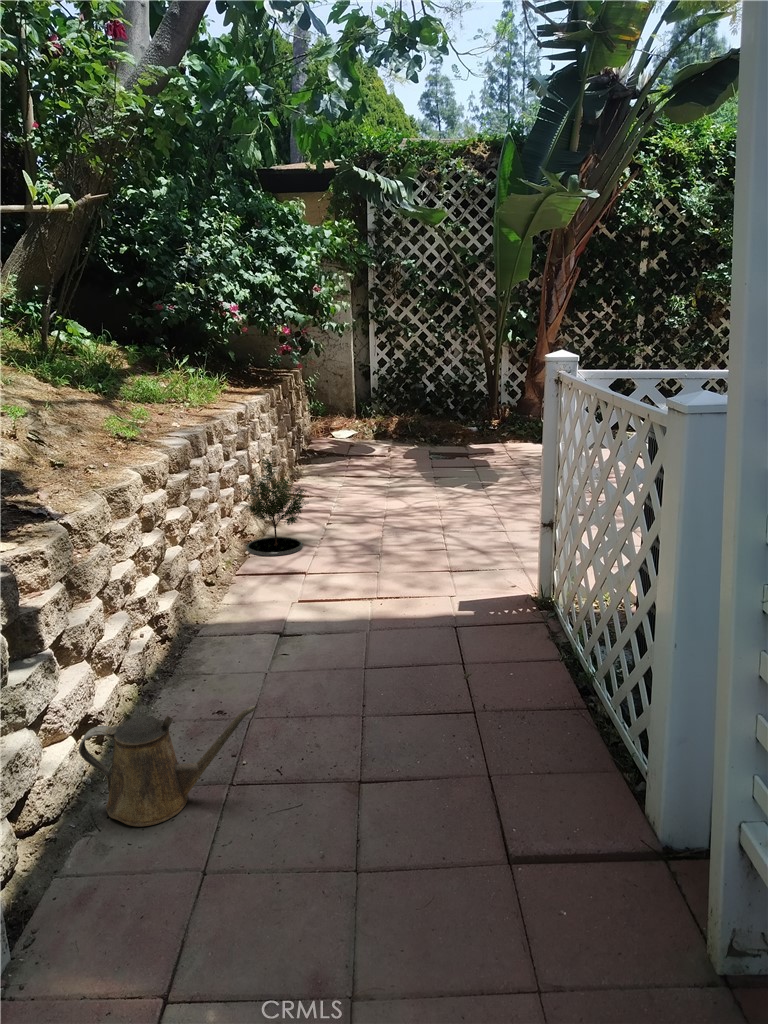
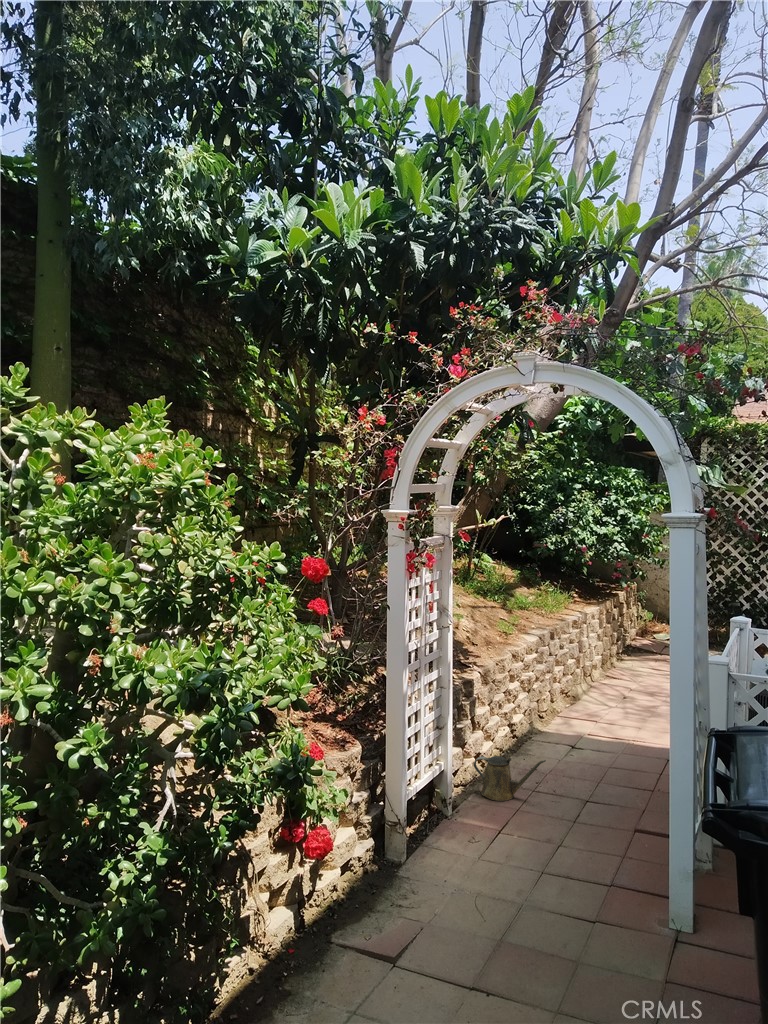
potted tree: present [241,451,308,556] -> none [569,646,612,711]

